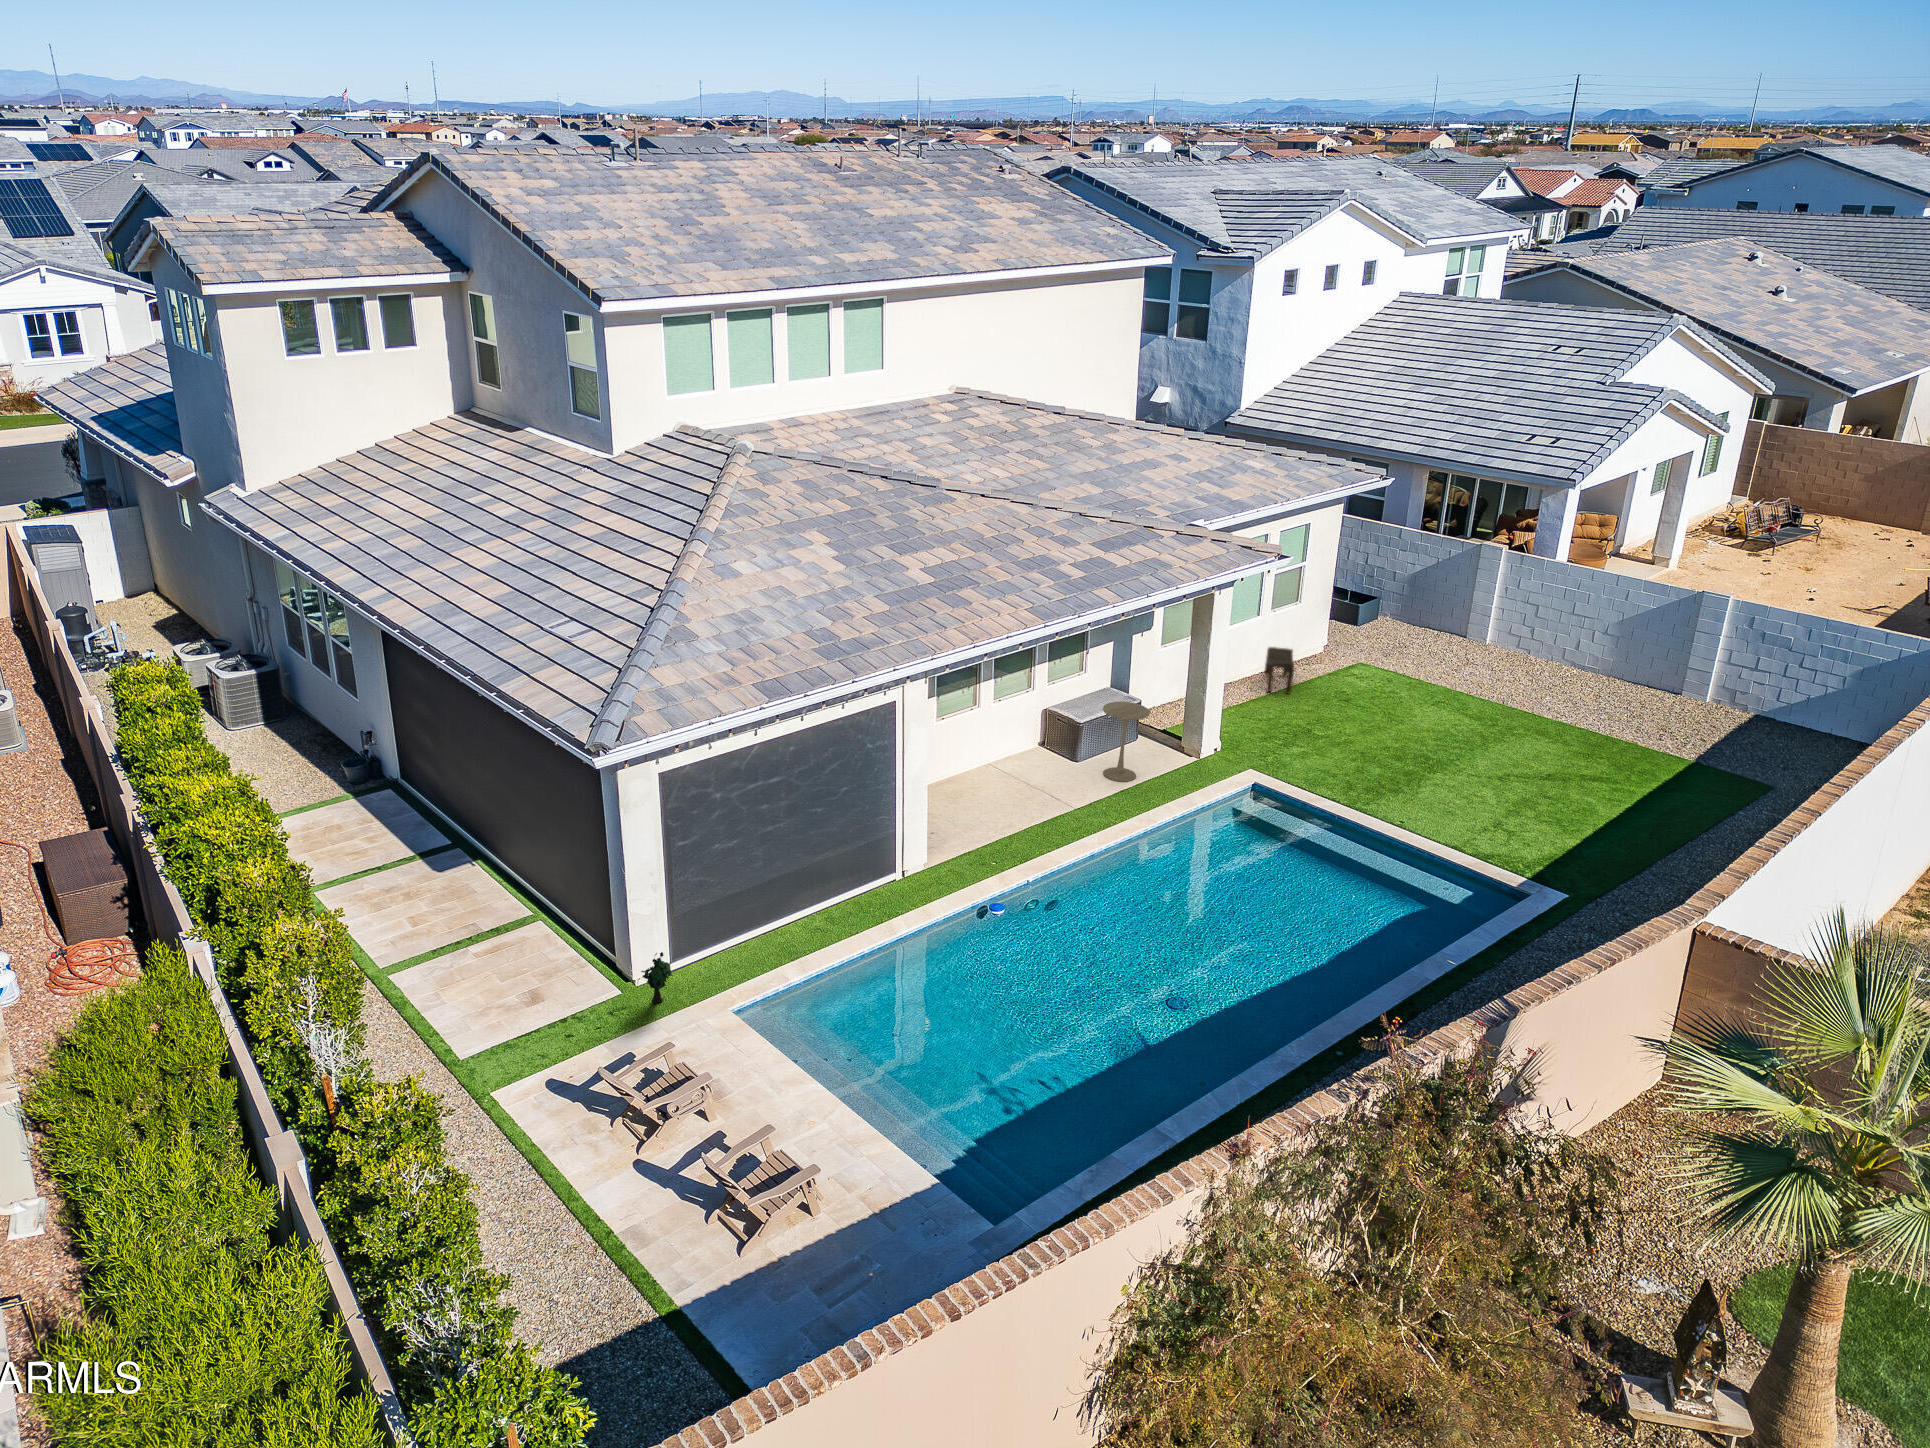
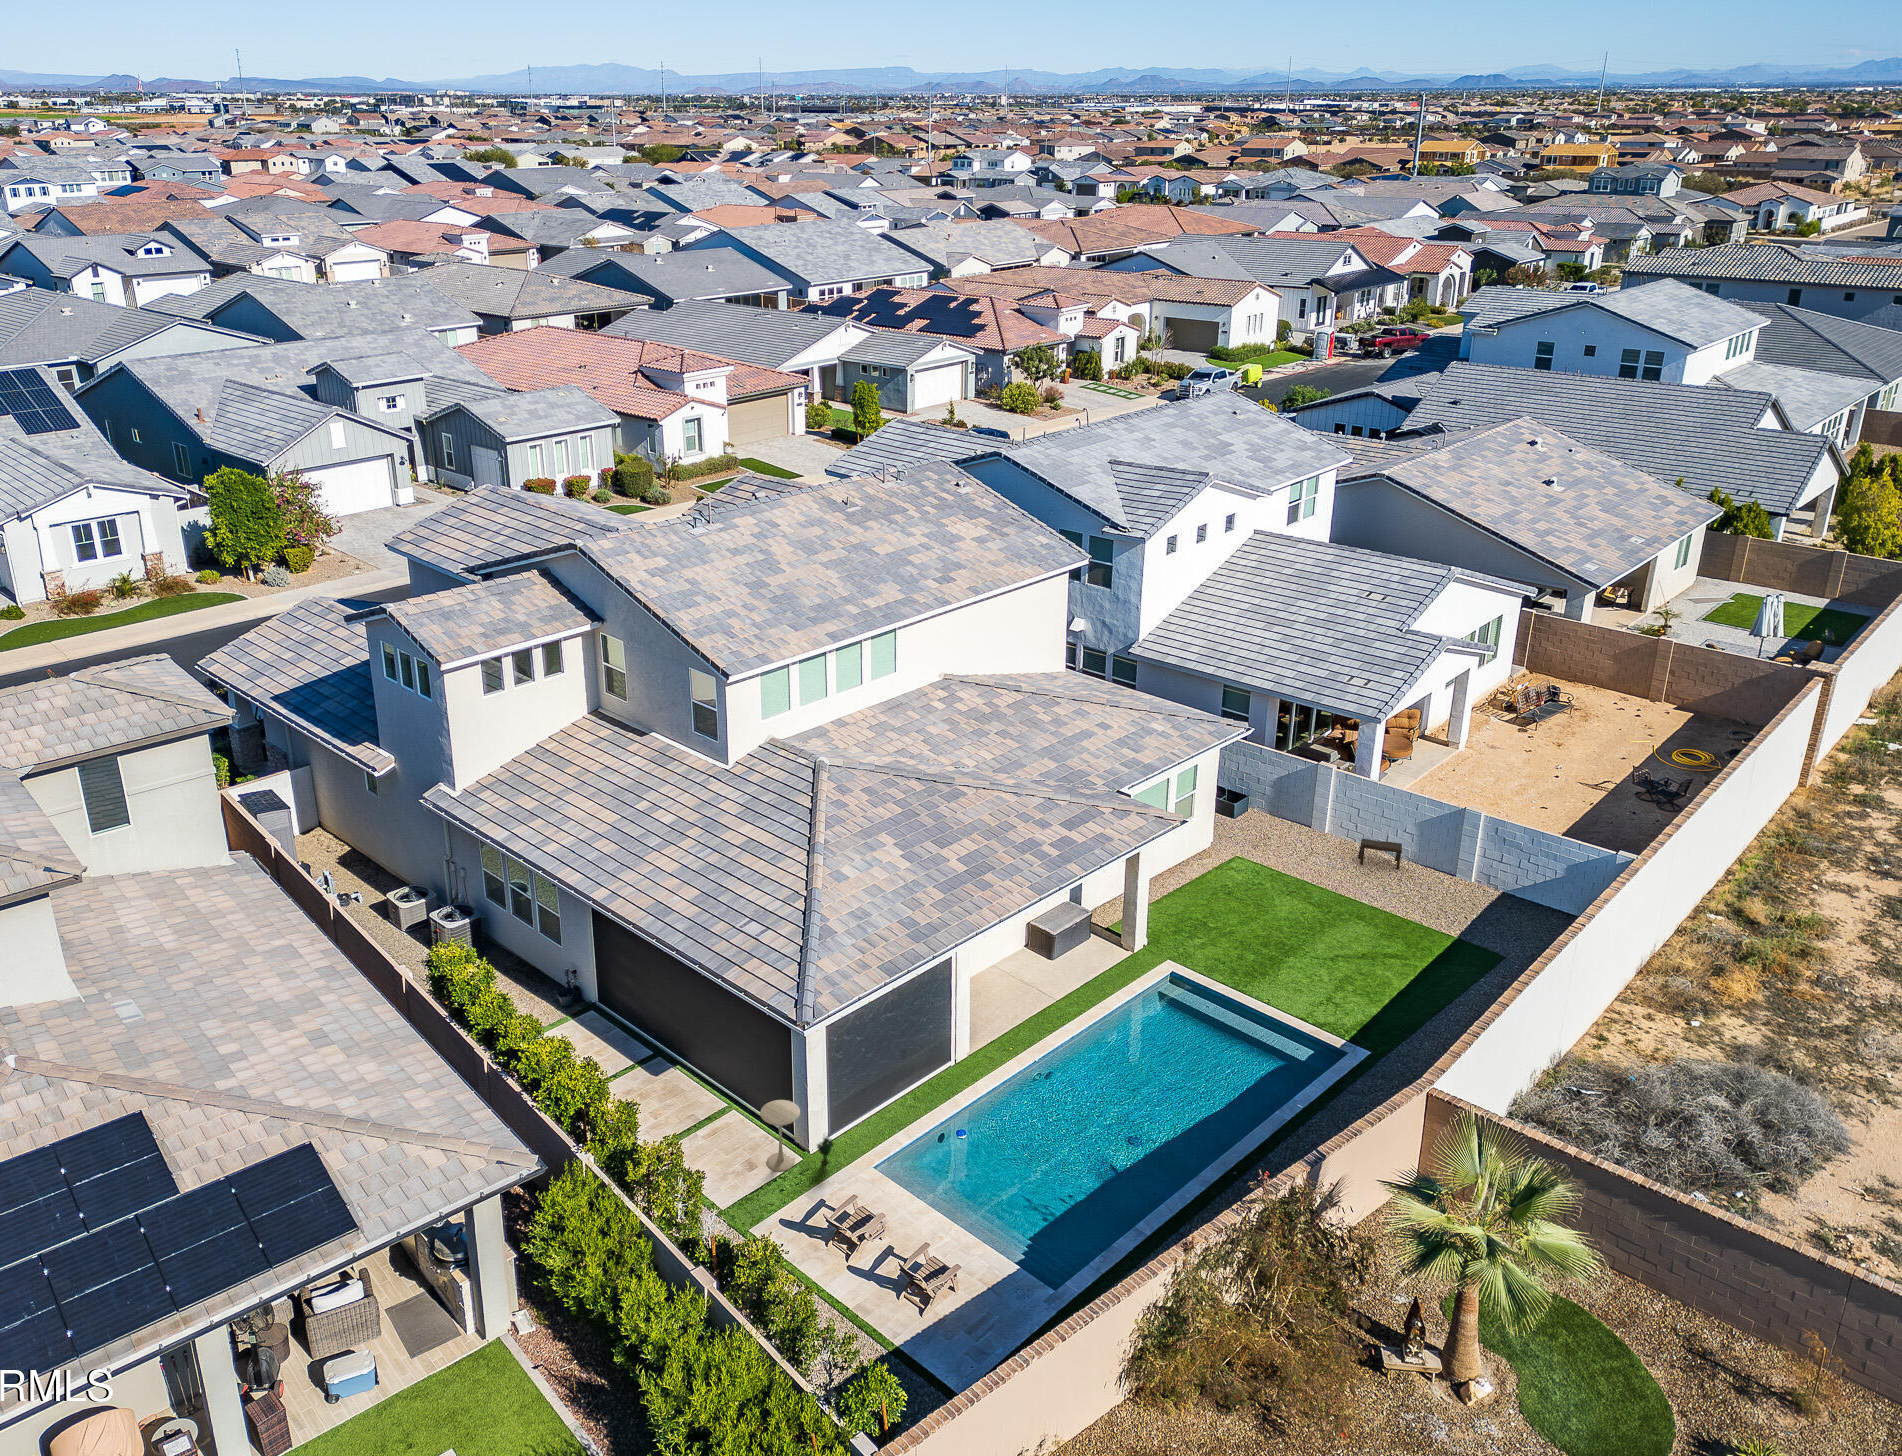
bench: present [1264,647,1294,694] -> present [1358,838,1402,869]
pedestal table: present [1103,702,1150,781] -> present [760,1100,800,1171]

